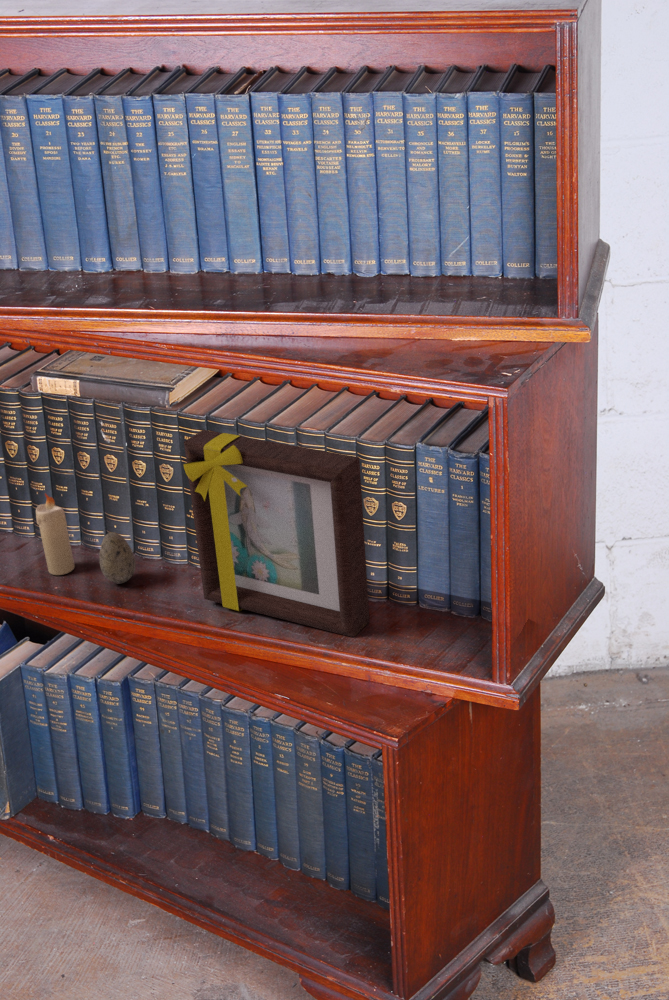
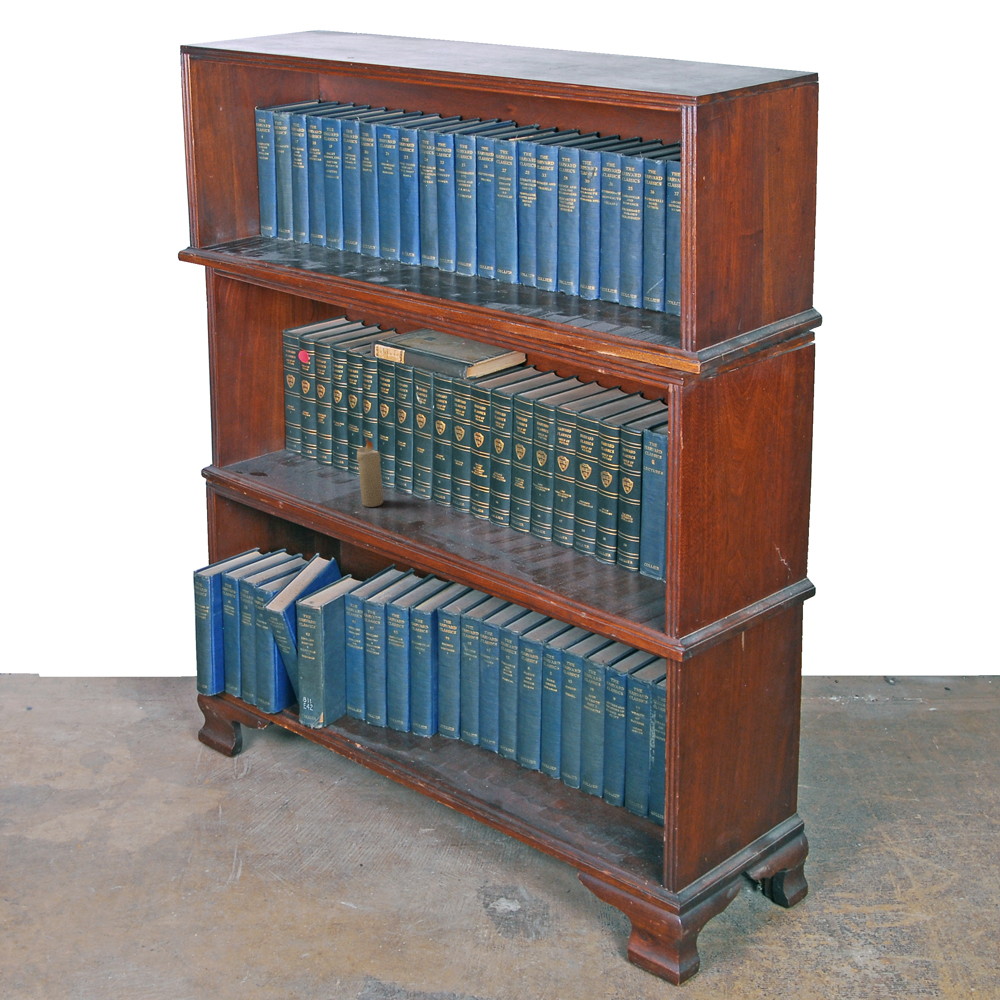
picture frame: present [183,430,369,637] -> none [461,398,593,585]
decorative egg: present [99,532,136,583] -> none [398,476,427,519]

